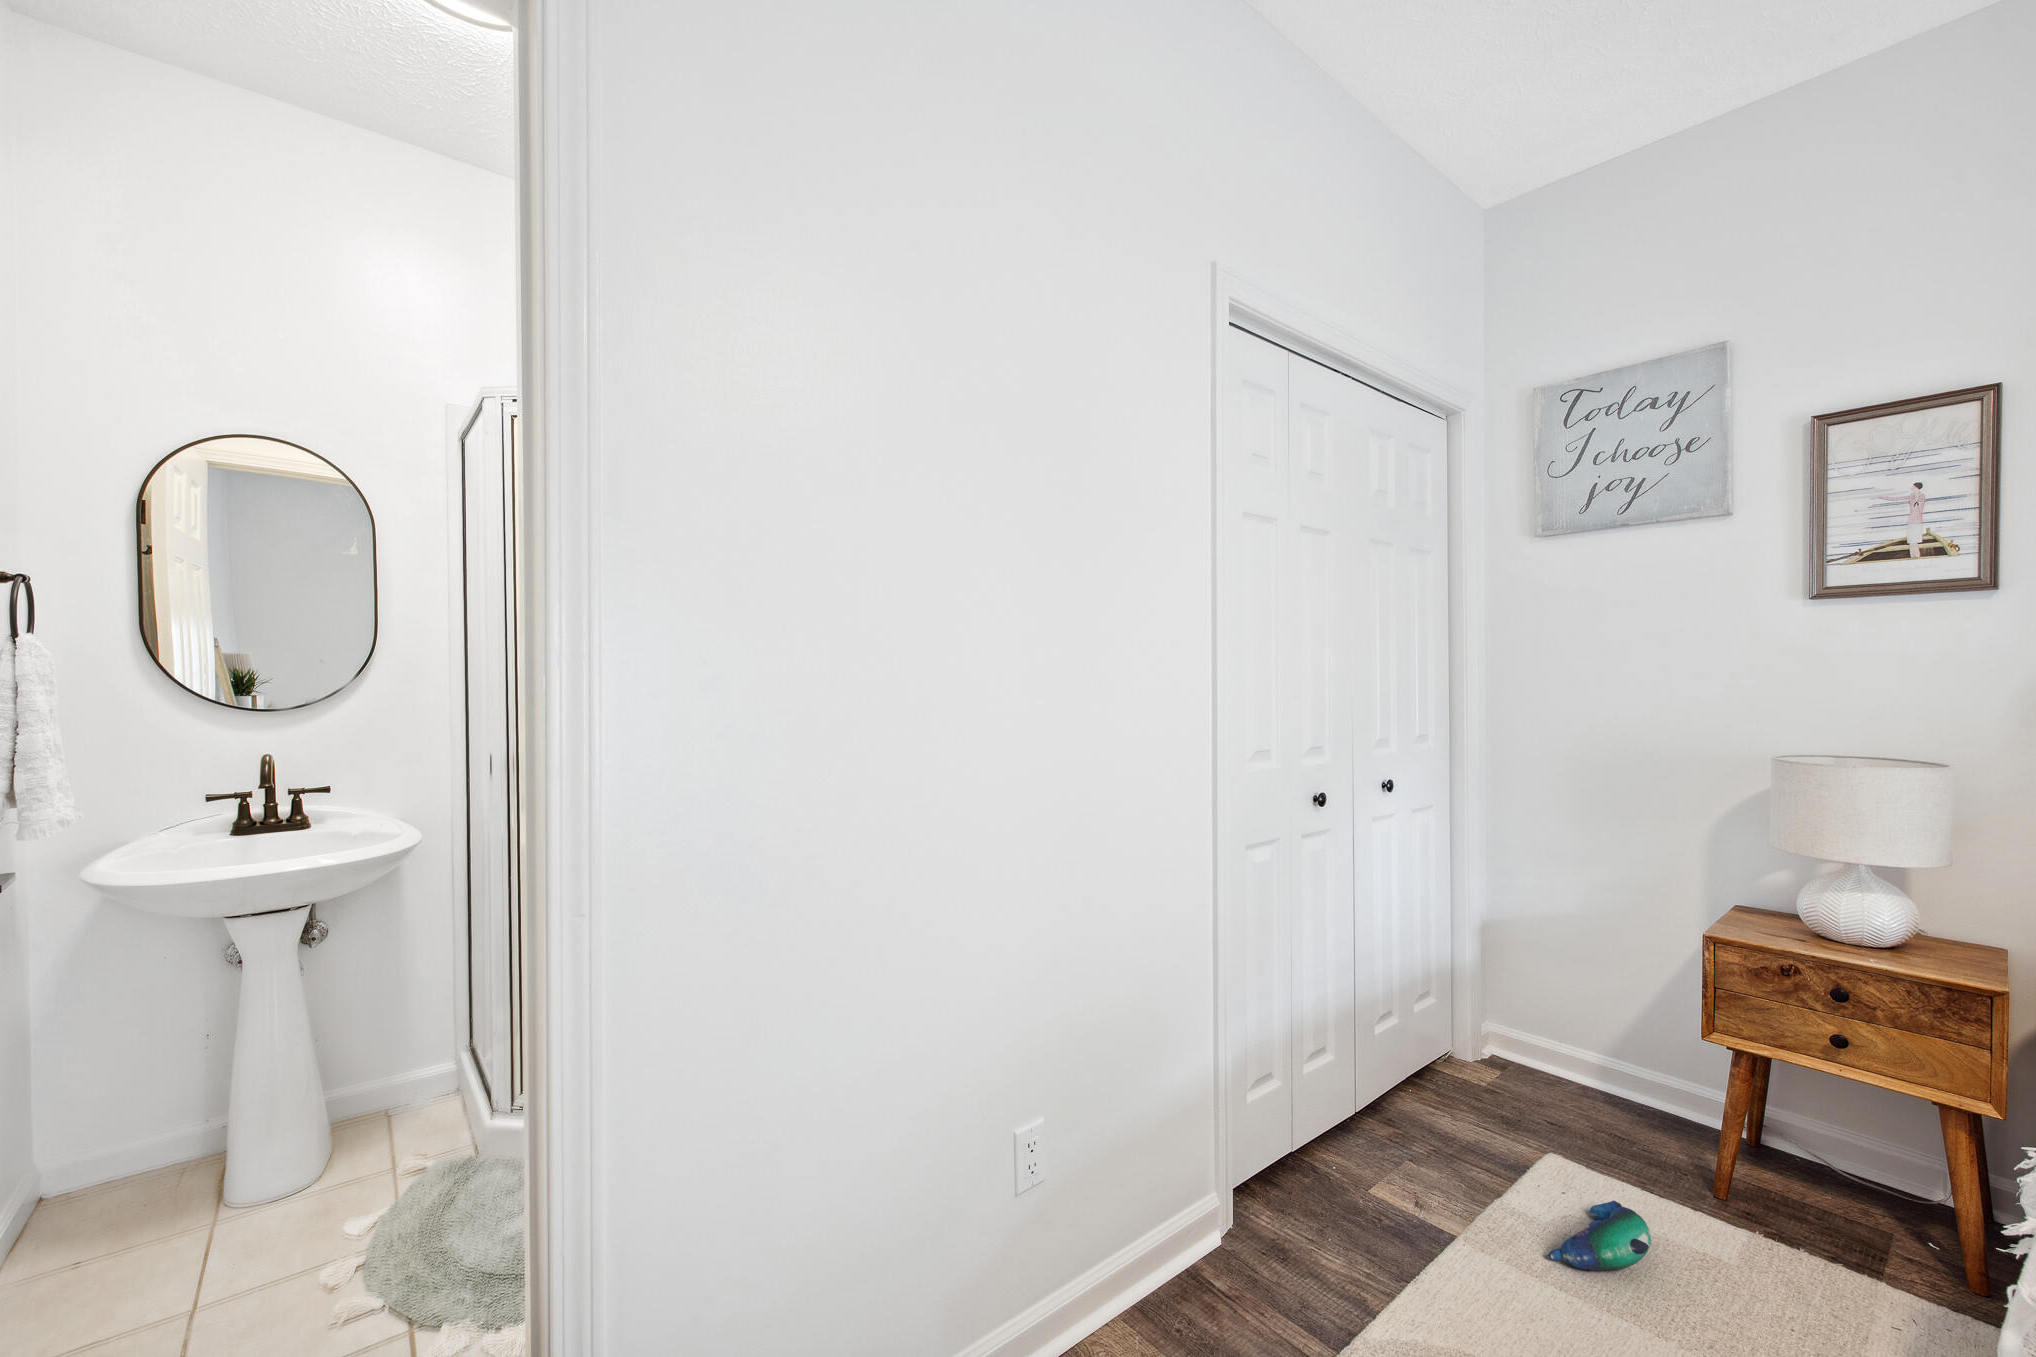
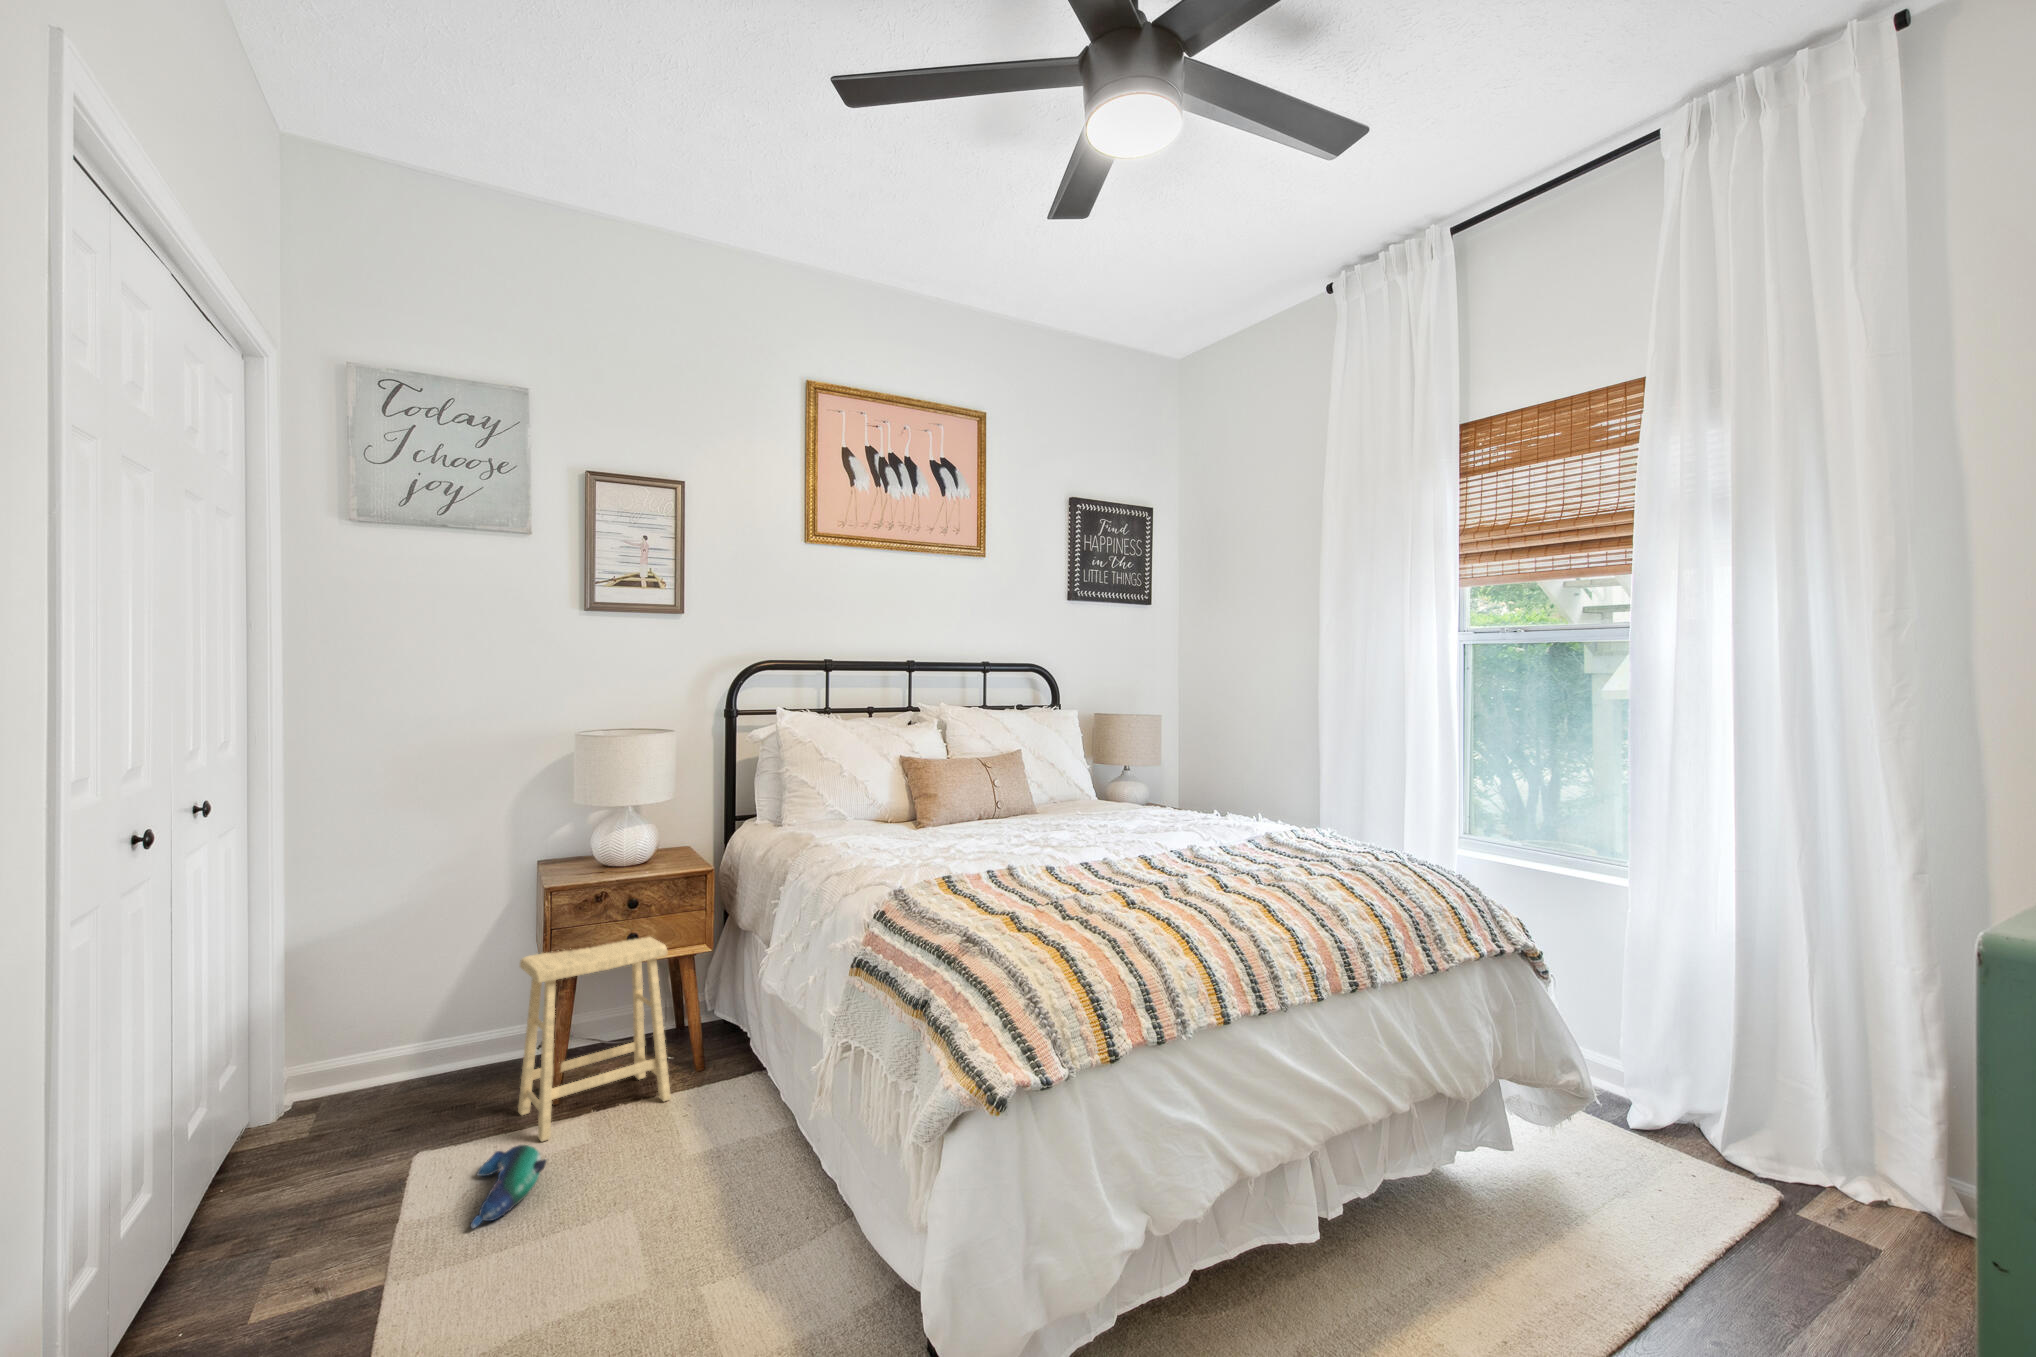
footstool: none [1674,1005,1901,1298] -> present [518,937,671,1141]

